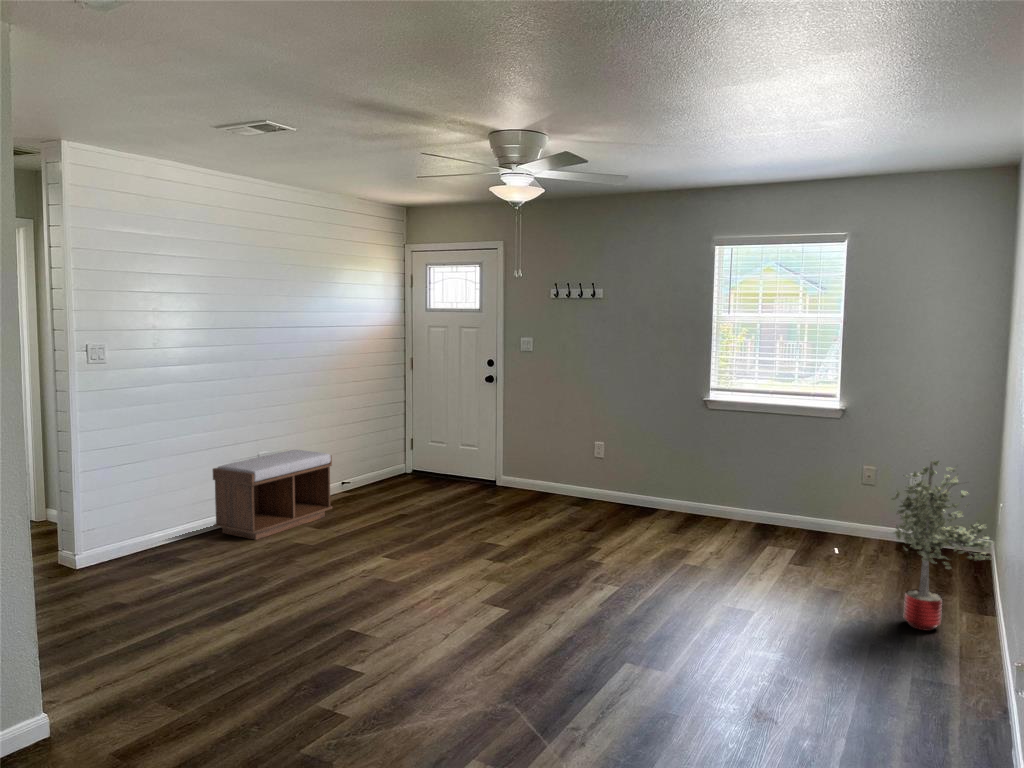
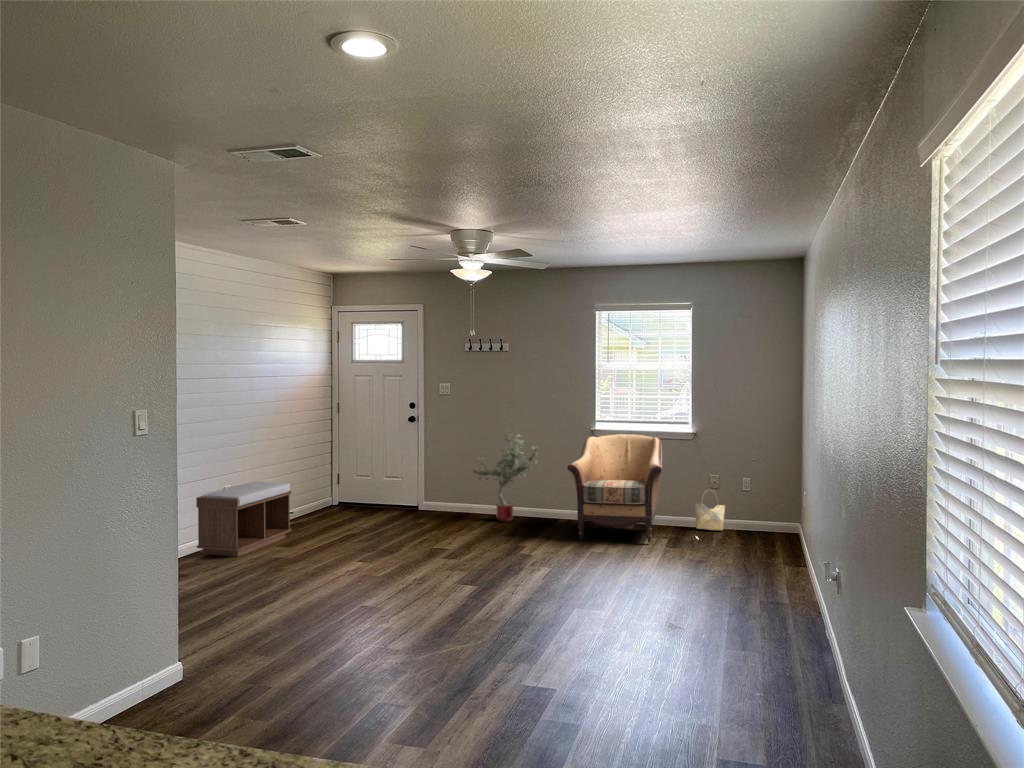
armchair: none [661,407,794,554] -> present [567,434,662,543]
potted tree: present [892,460,993,630] -> present [473,434,538,522]
woven basket: none [838,484,882,540] -> present [695,489,725,531]

